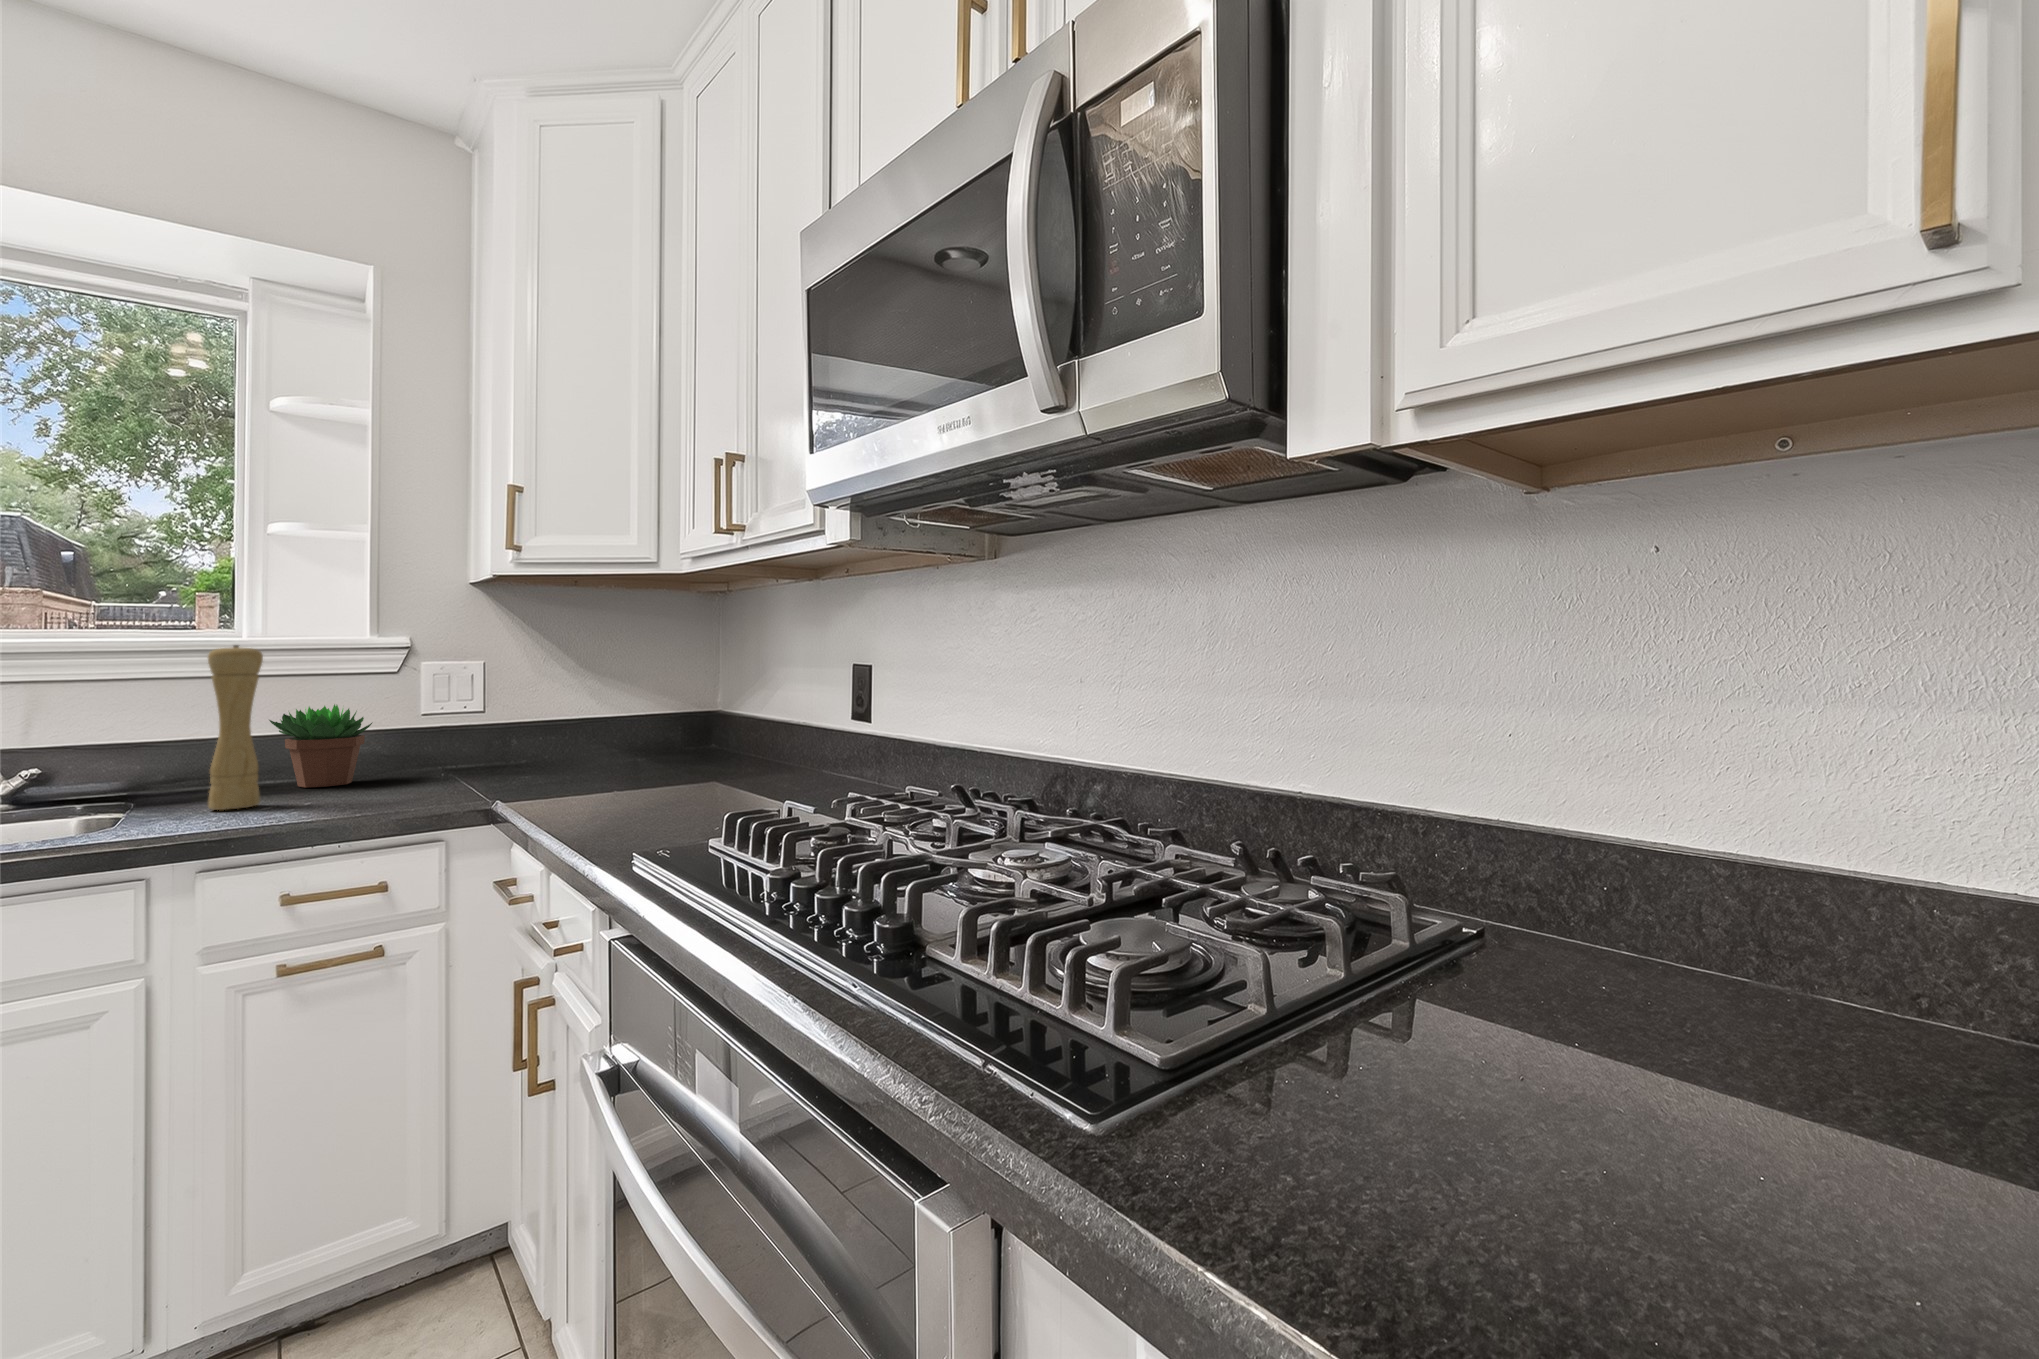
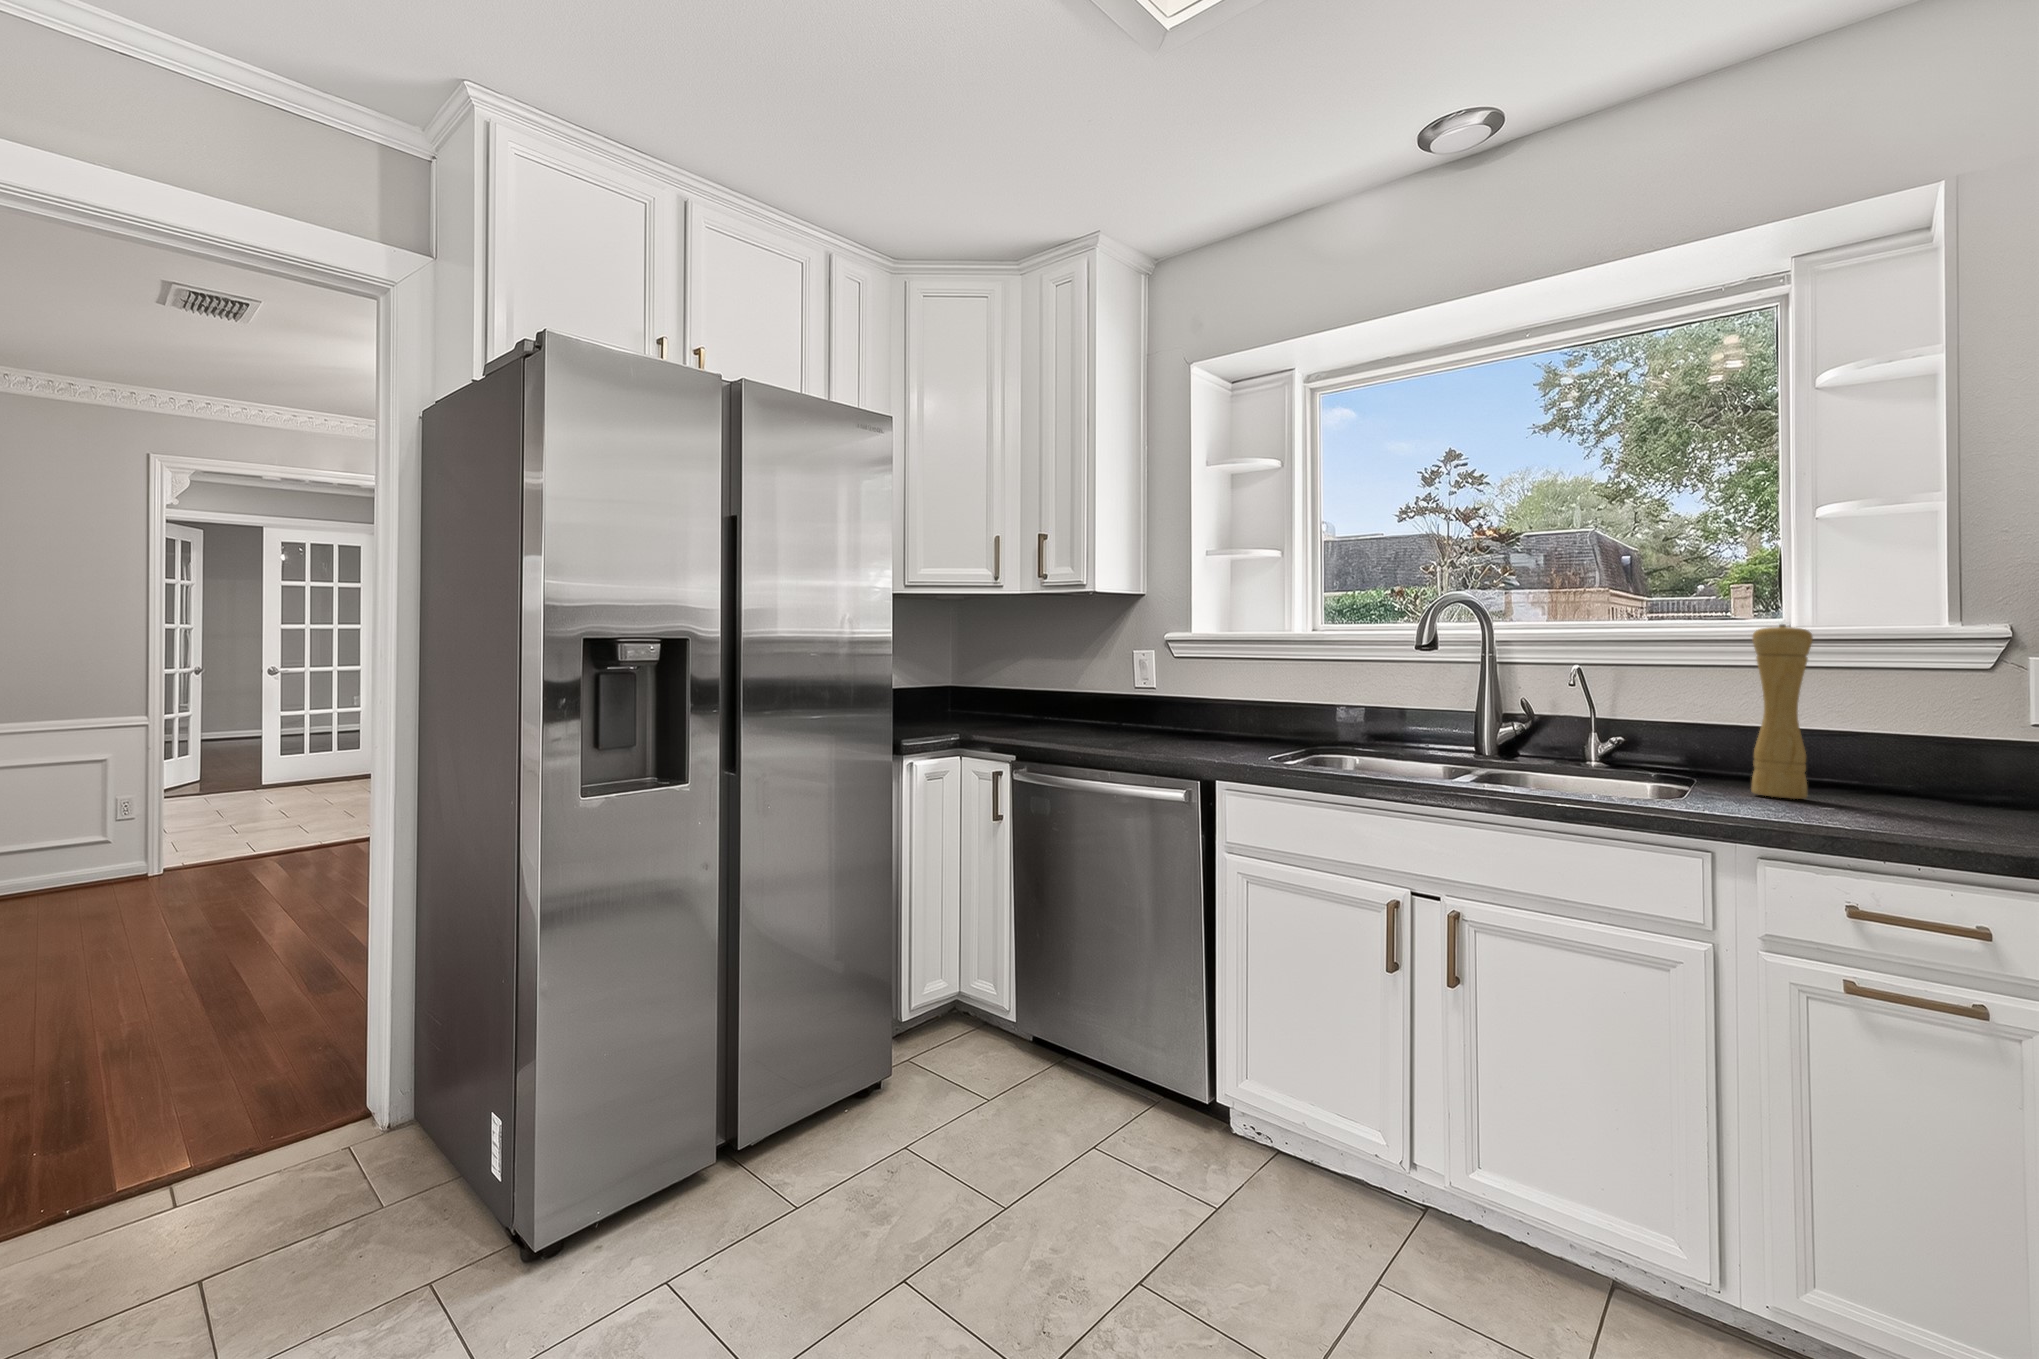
succulent plant: present [269,704,372,788] -> none [1811,701,1951,799]

